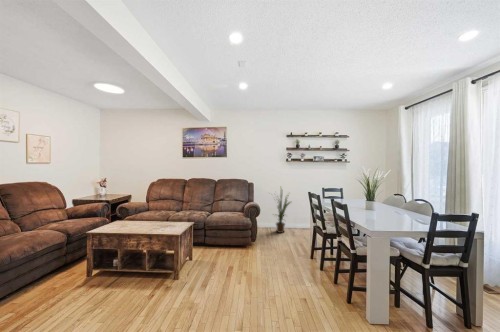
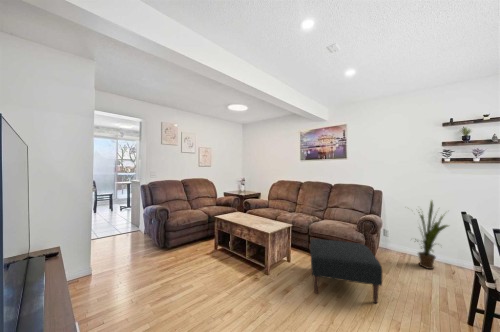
ottoman: none [213,226,275,278] -> present [310,239,382,303]

